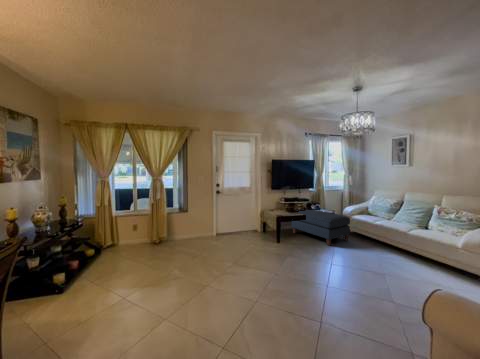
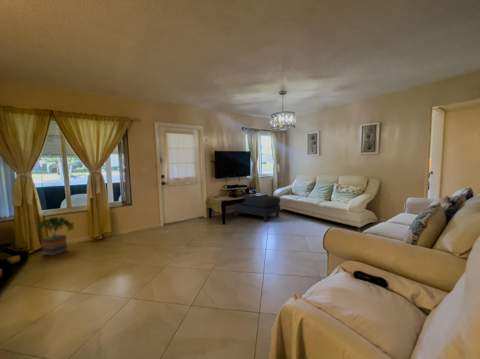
potted tree: none [107,217,135,253] -> present [38,217,71,256]

